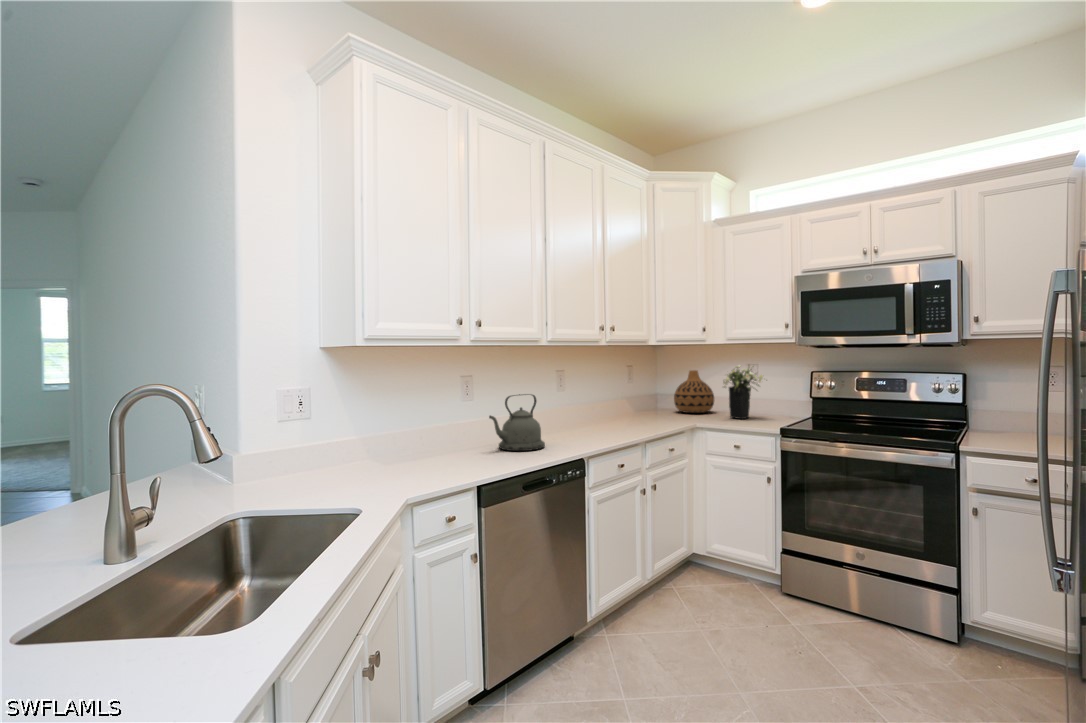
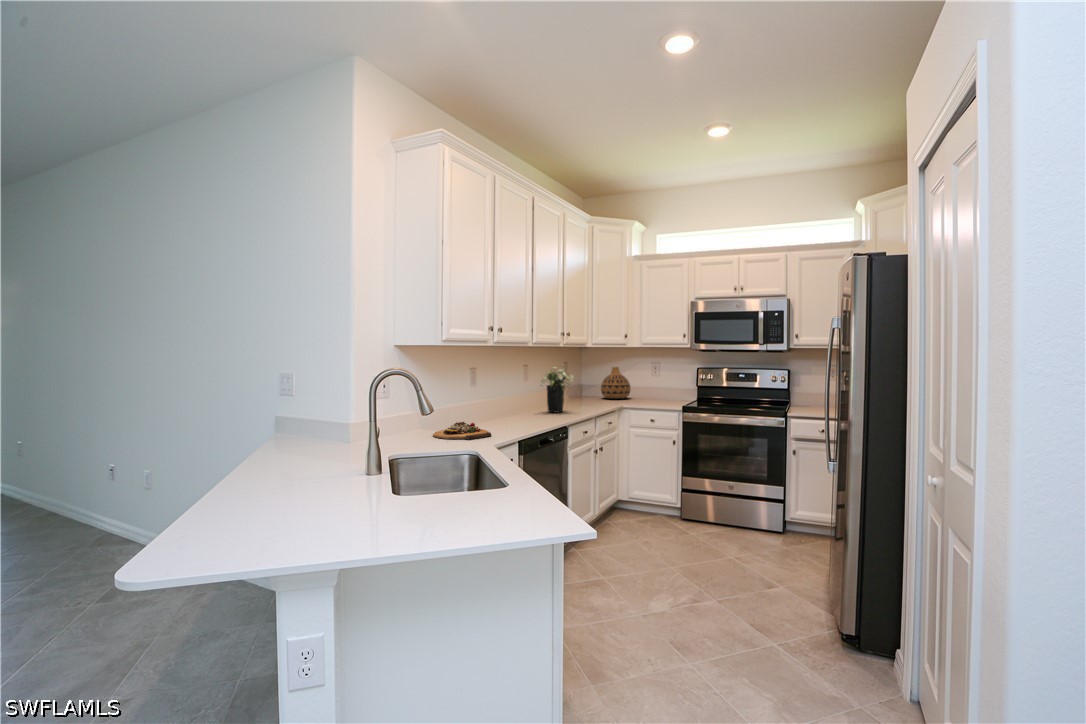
flower arrangement: present [723,366,763,419] -> present [541,367,573,413]
kettle: present [489,394,545,451] -> none [499,383,534,423]
cutting board: none [367,451,452,482] -> present [433,422,491,440]

